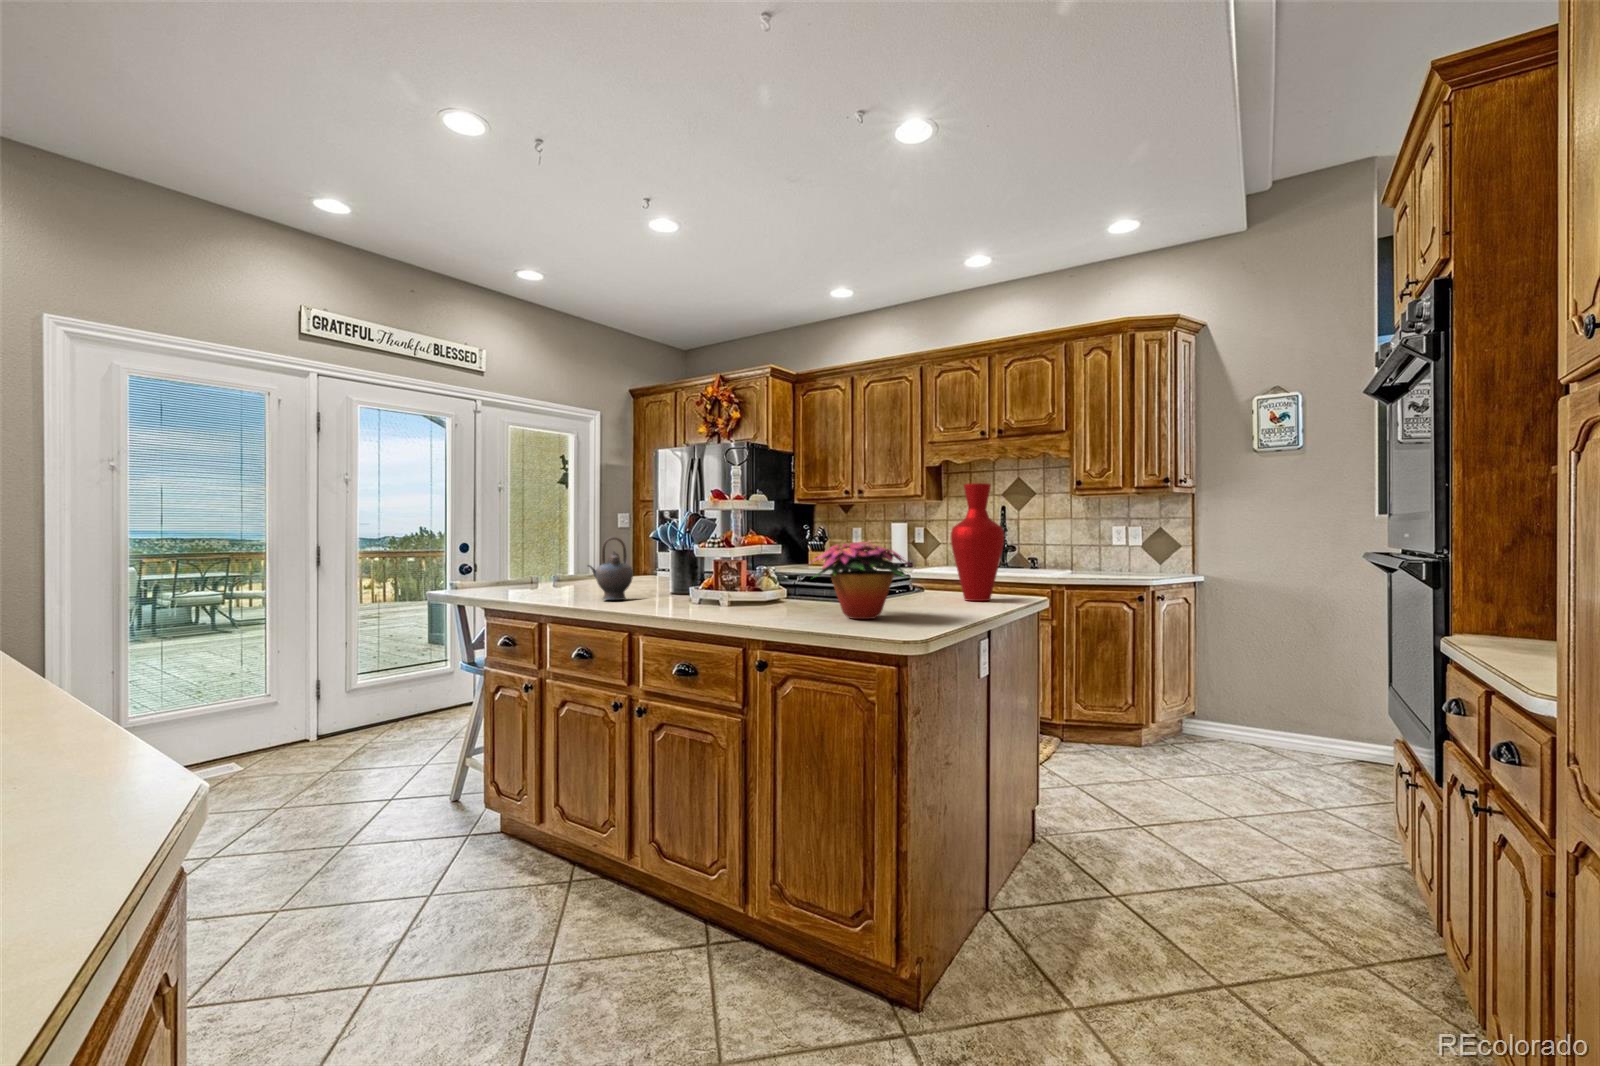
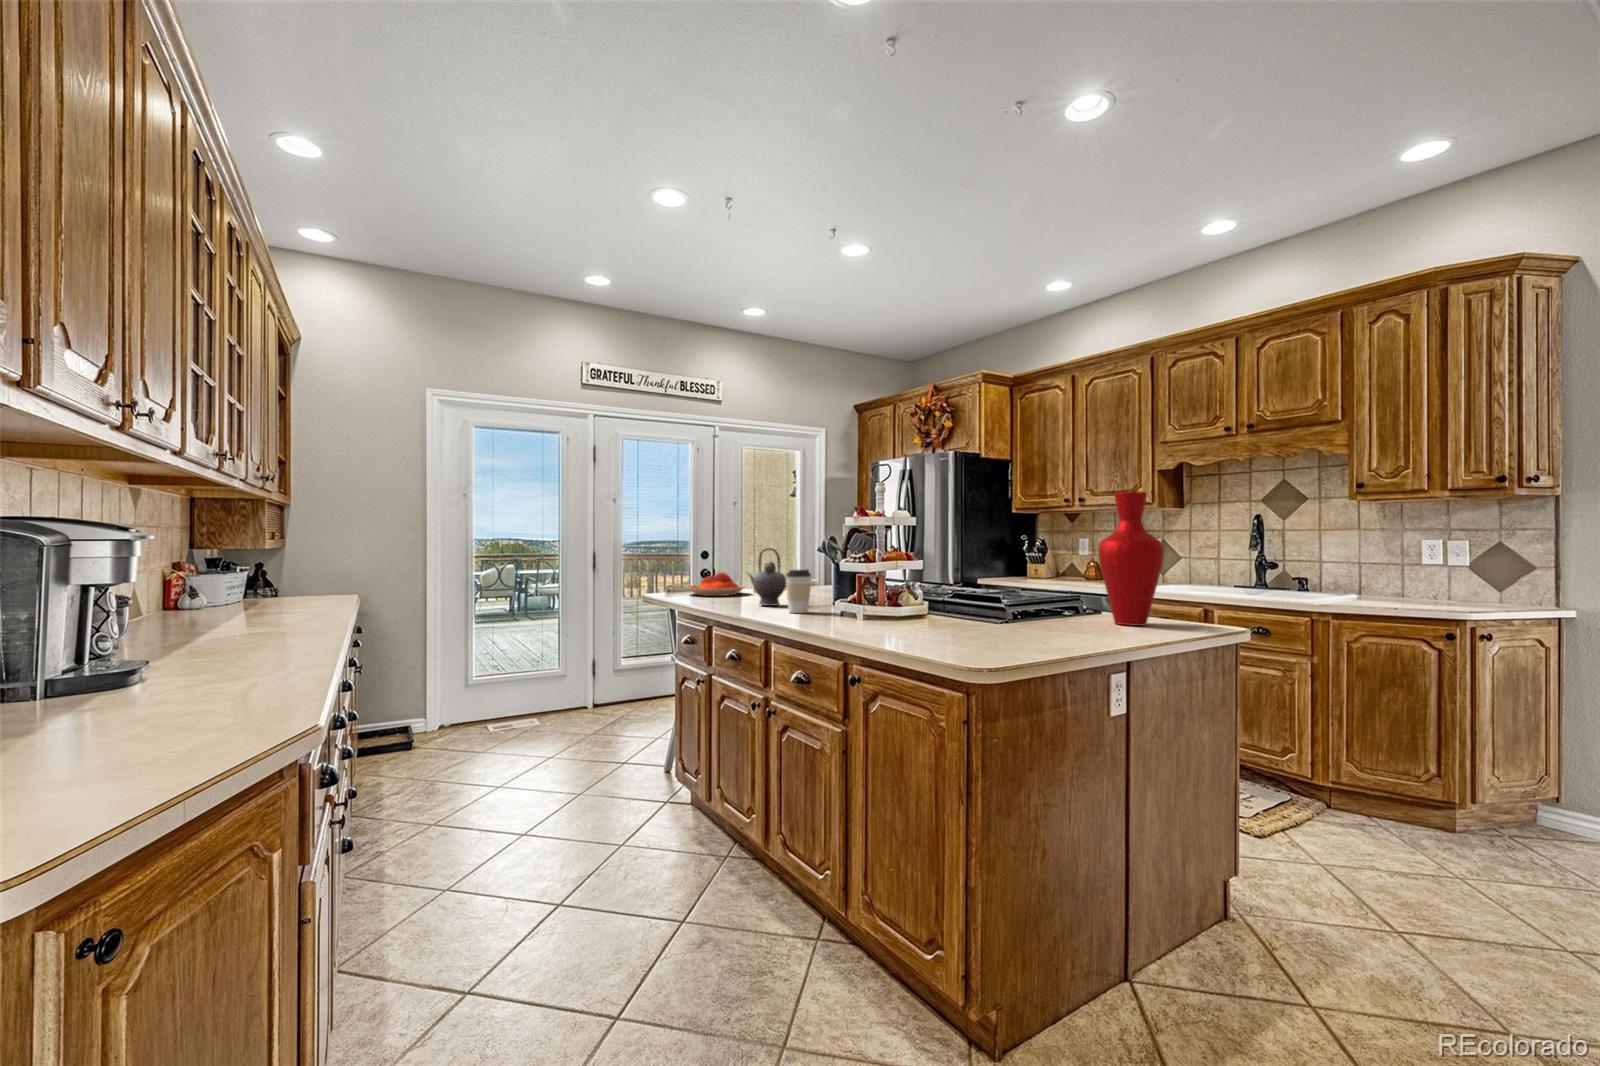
flower arrangement: present [815,542,909,619] -> none [896,556,1016,638]
coffee cup: none [646,559,674,606] -> present [786,570,811,613]
plate: none [489,565,564,593] -> present [686,572,746,596]

